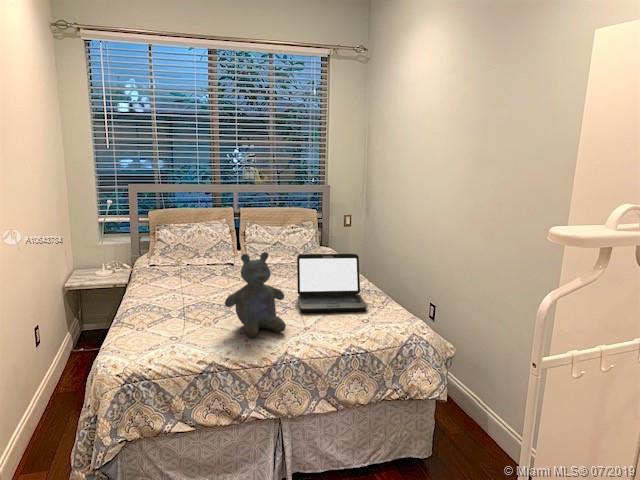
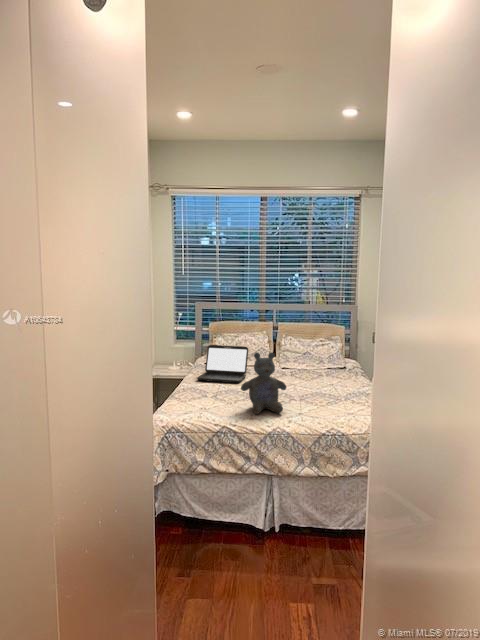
laptop: present [297,254,367,312] -> present [197,345,248,383]

